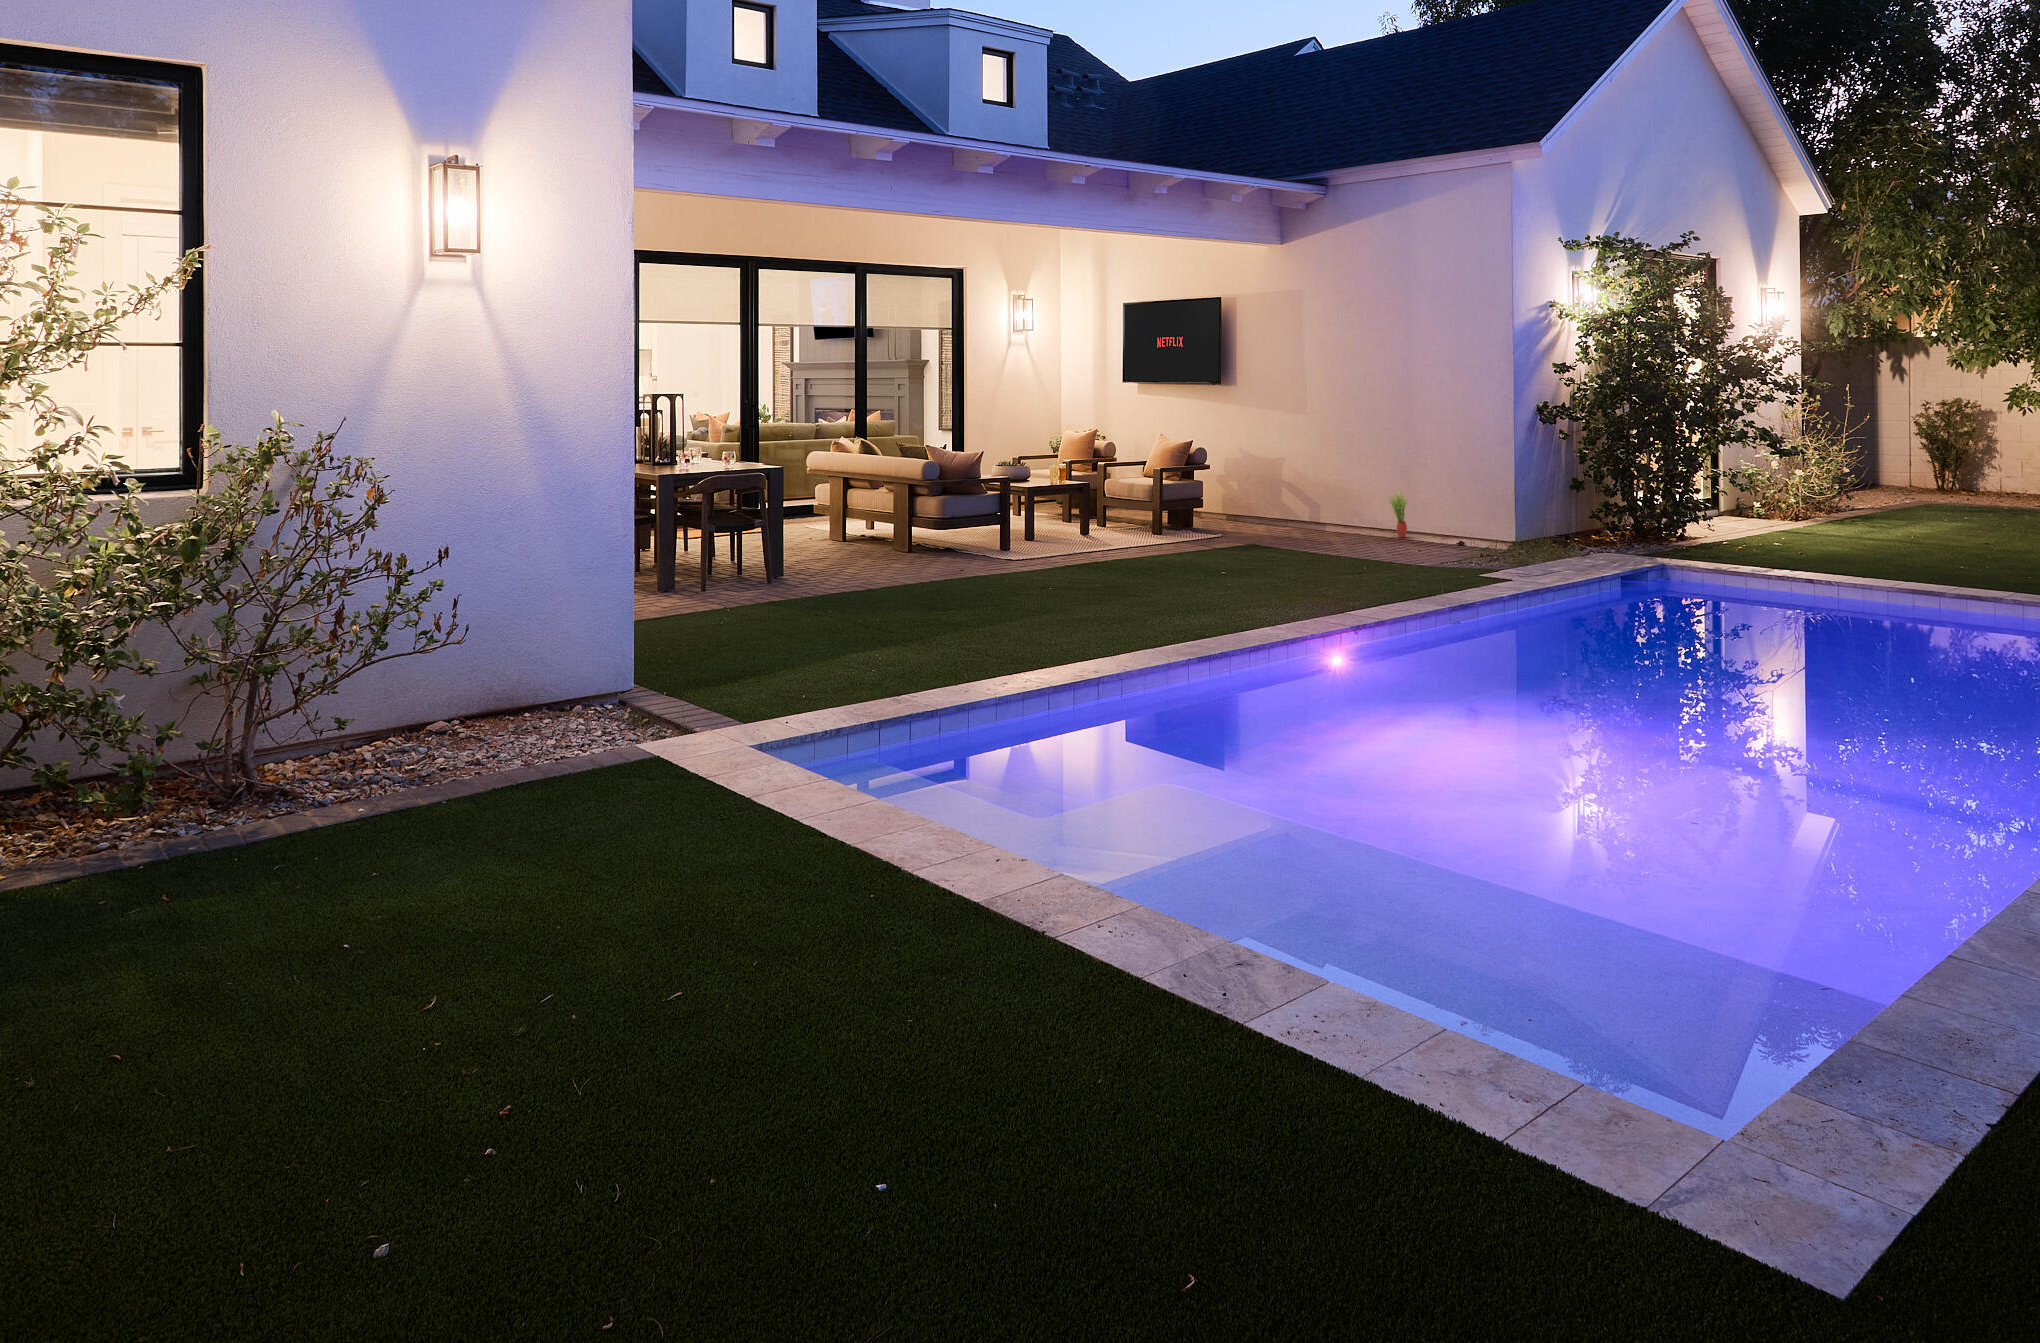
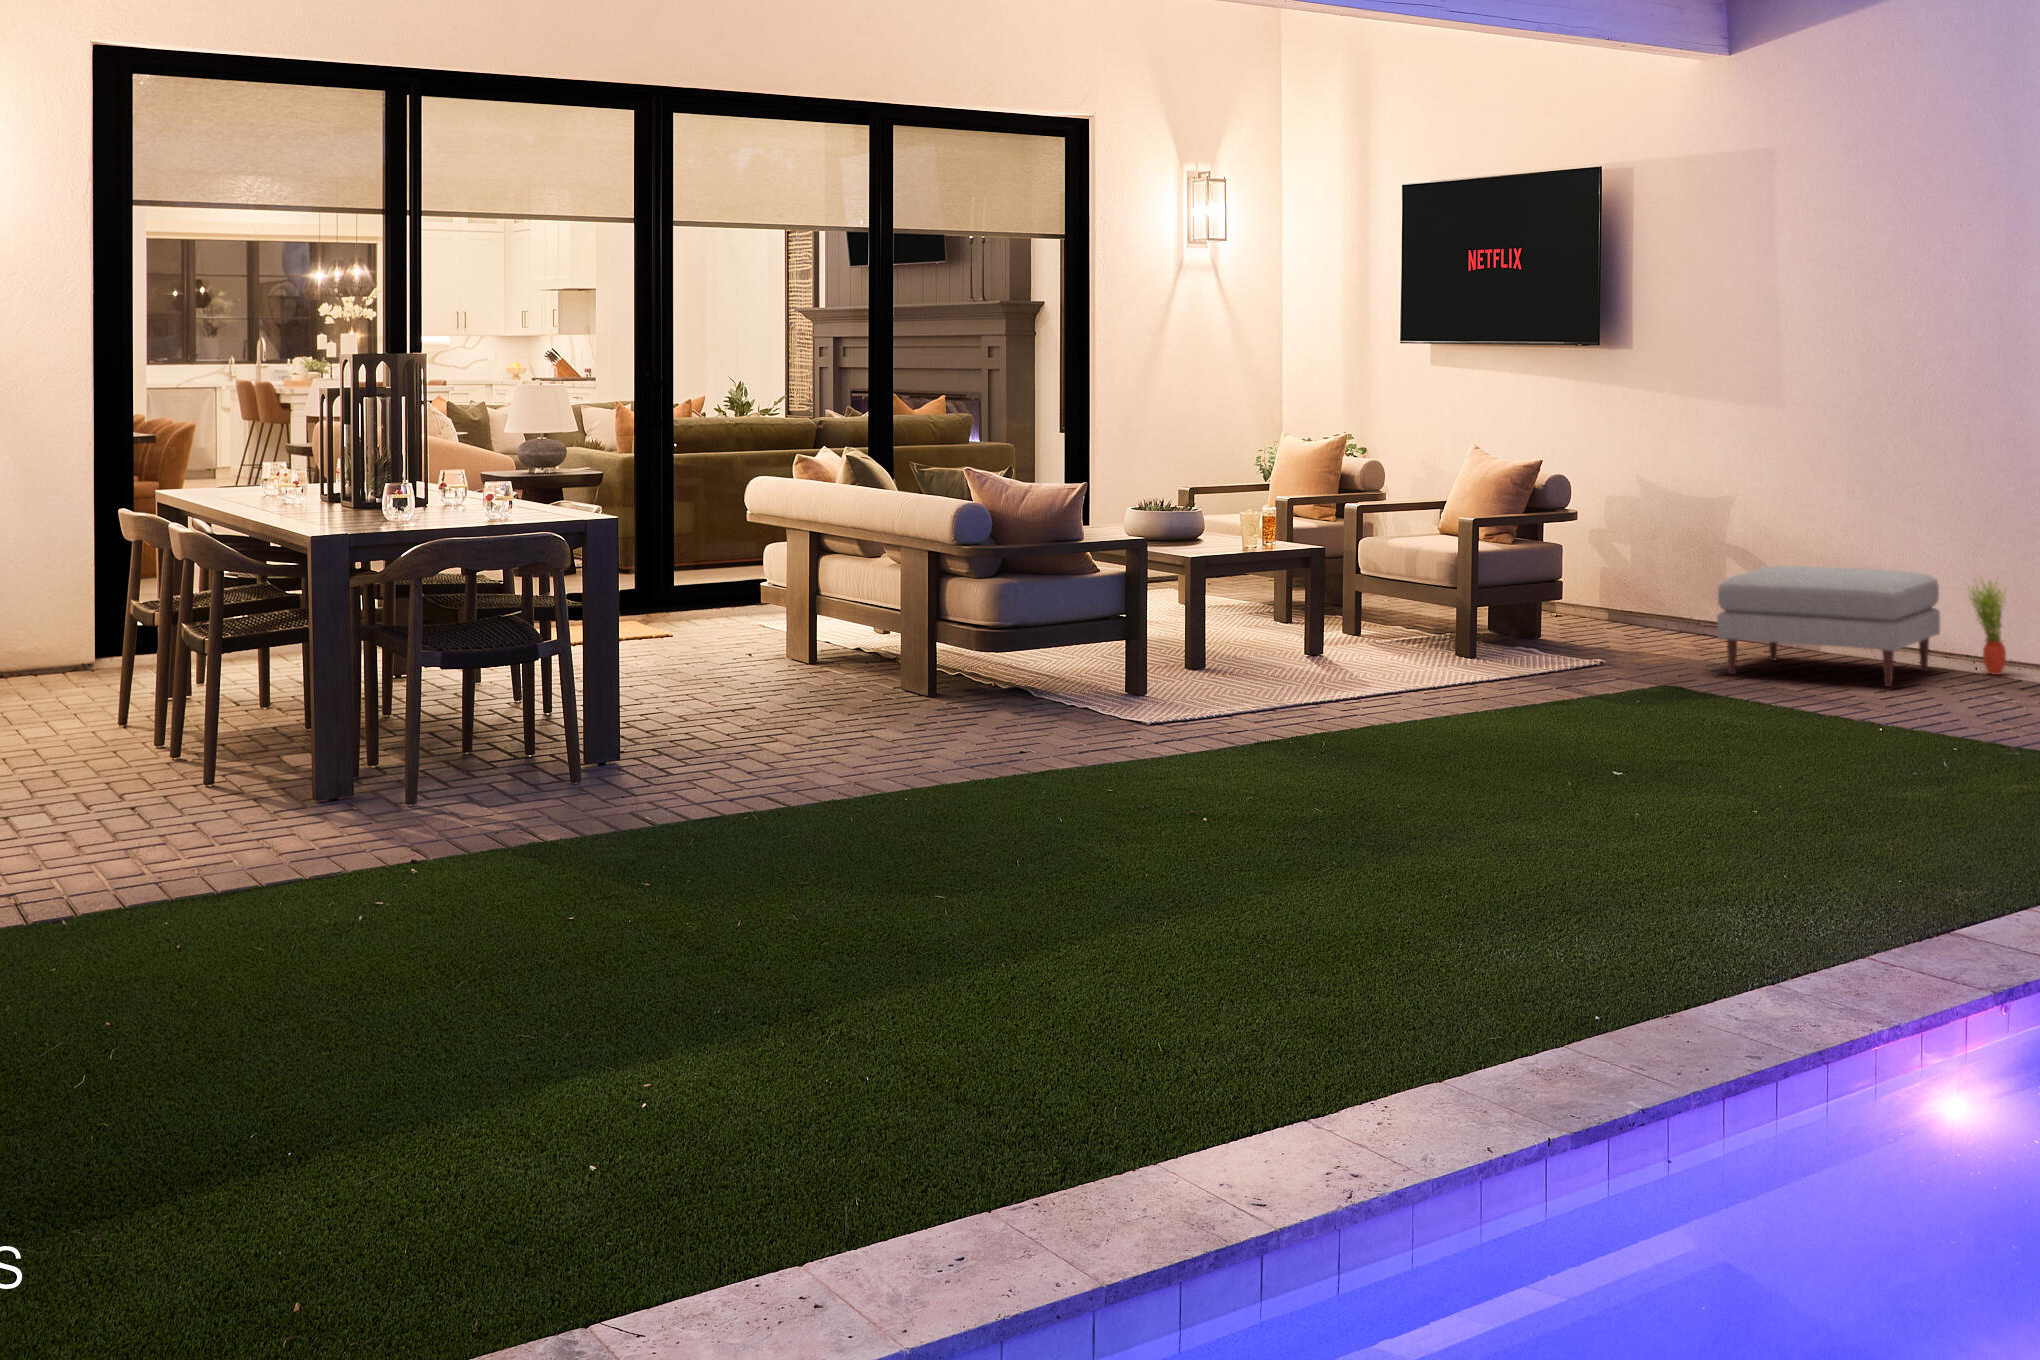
ottoman: none [1275,489,1377,543] -> present [1717,566,1940,686]

